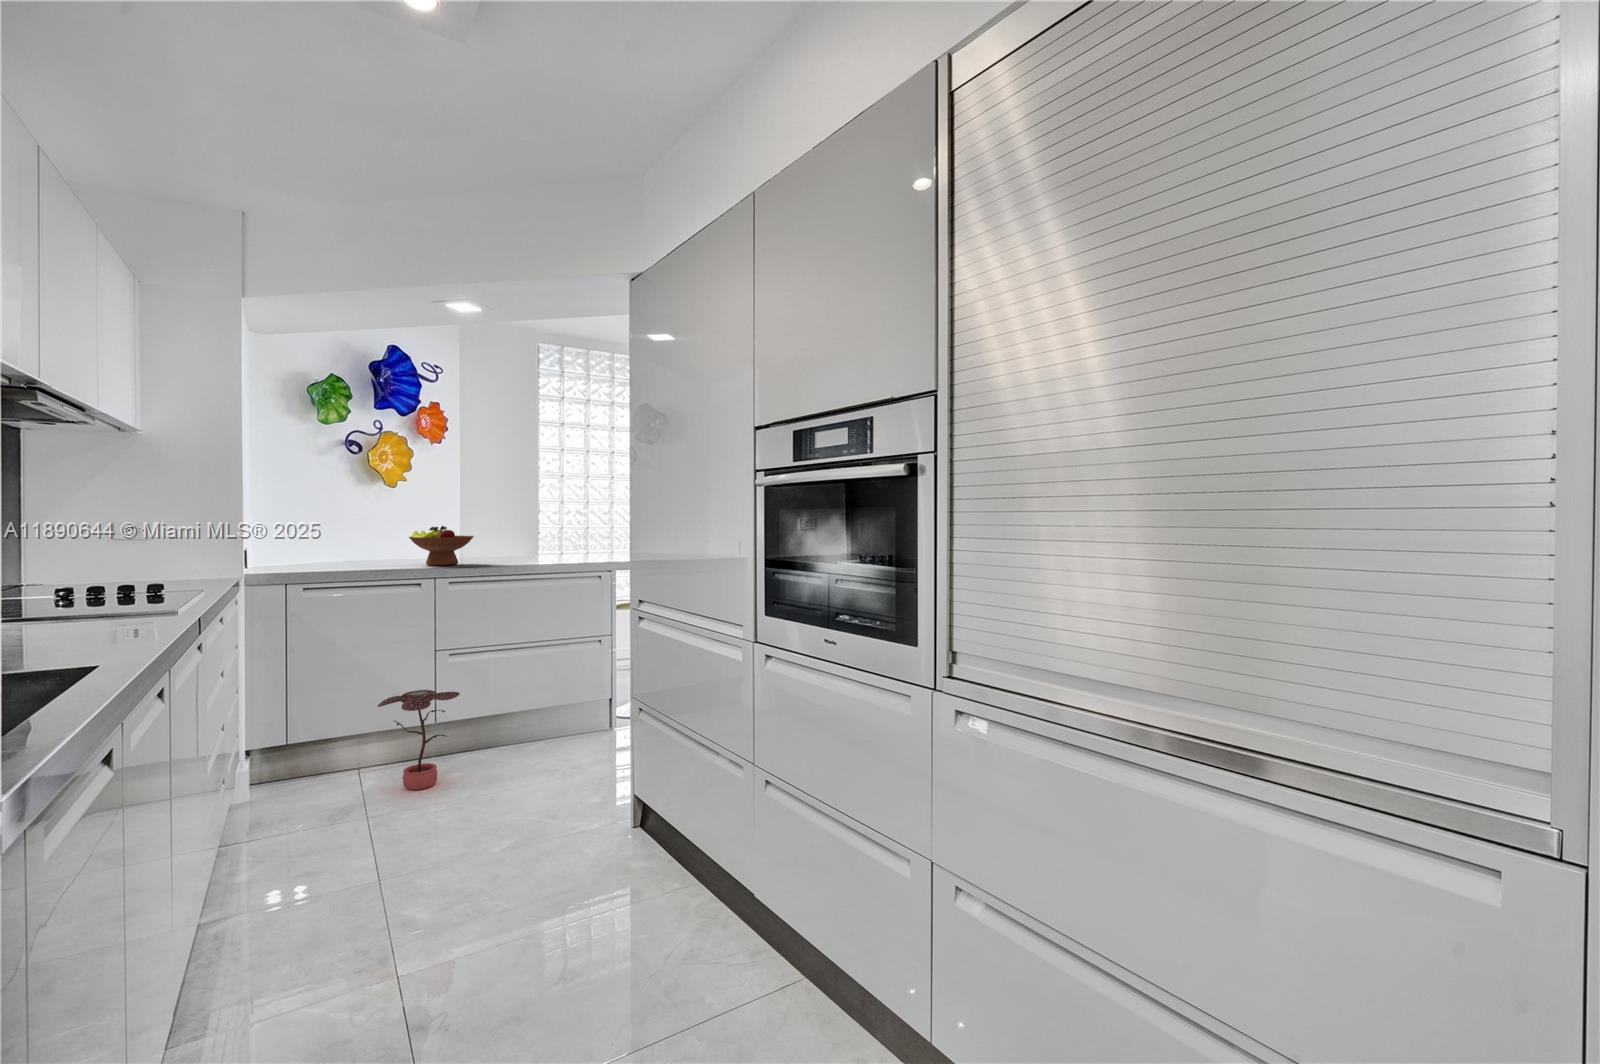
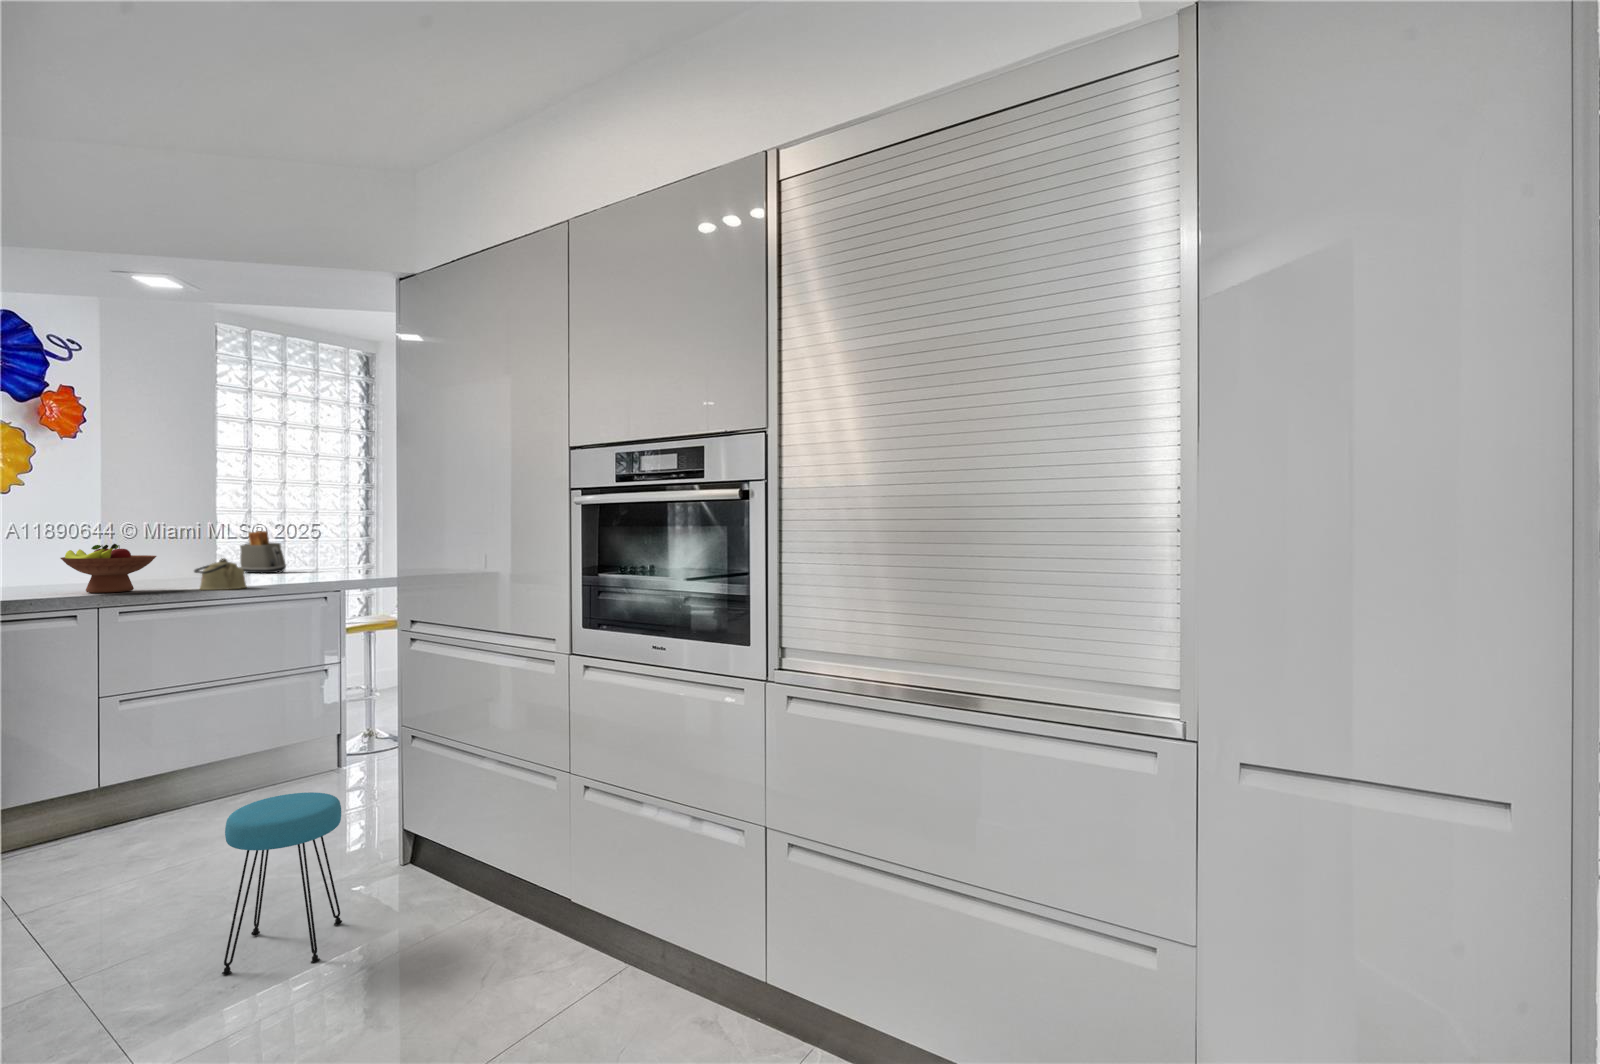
toaster: none [553,517,586,552] -> present [240,531,286,573]
kettle: none [500,539,538,565] -> present [194,558,247,590]
potted plant: present [378,690,460,790] -> none [27,746,149,872]
stool: none [470,750,571,906] -> present [222,792,342,974]

